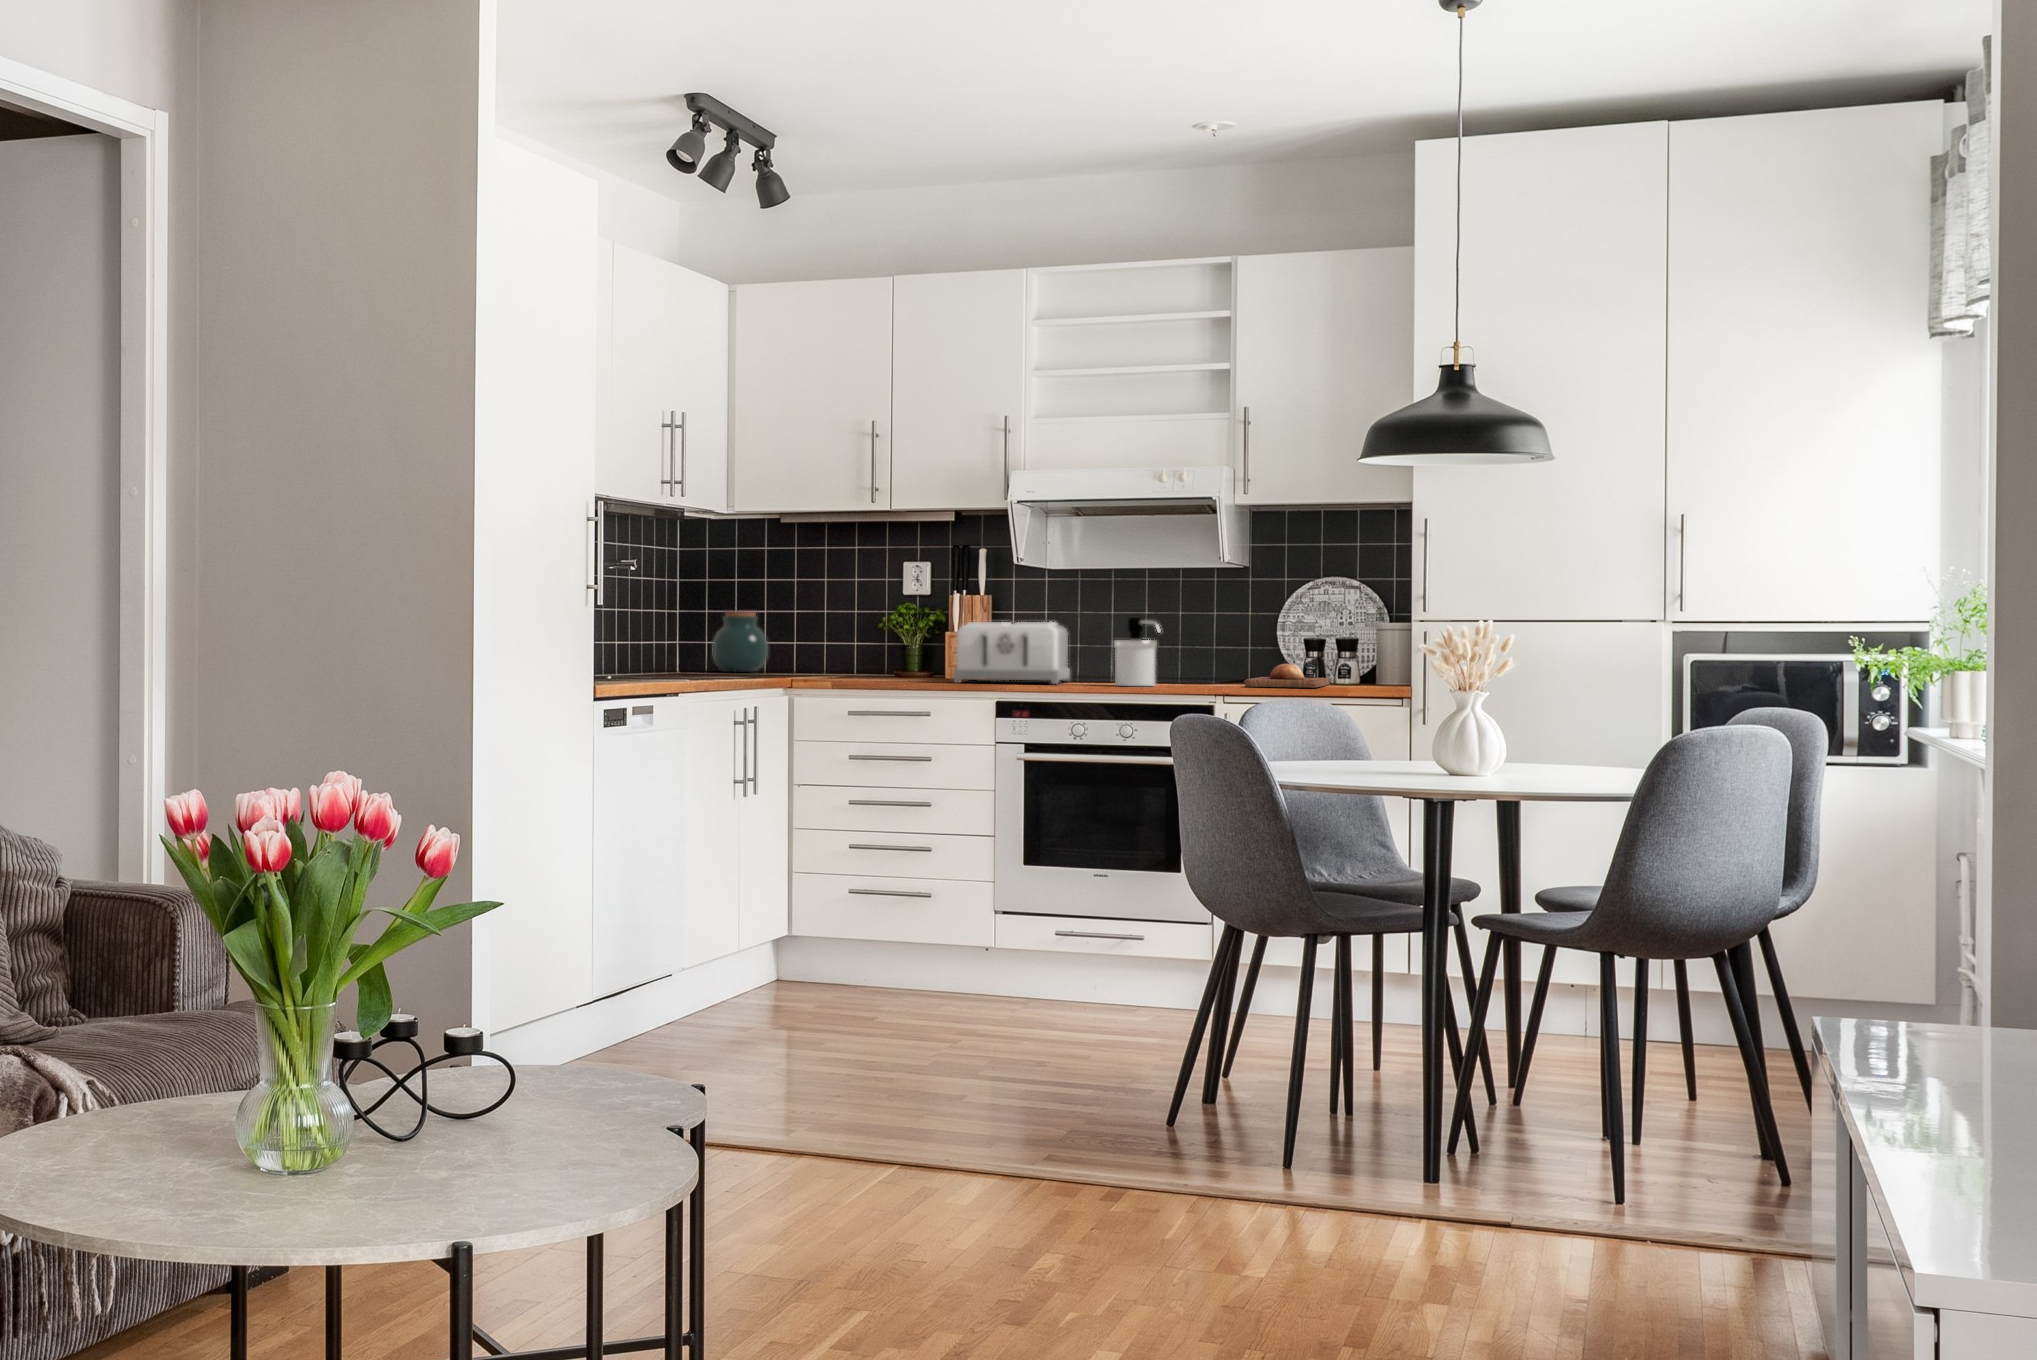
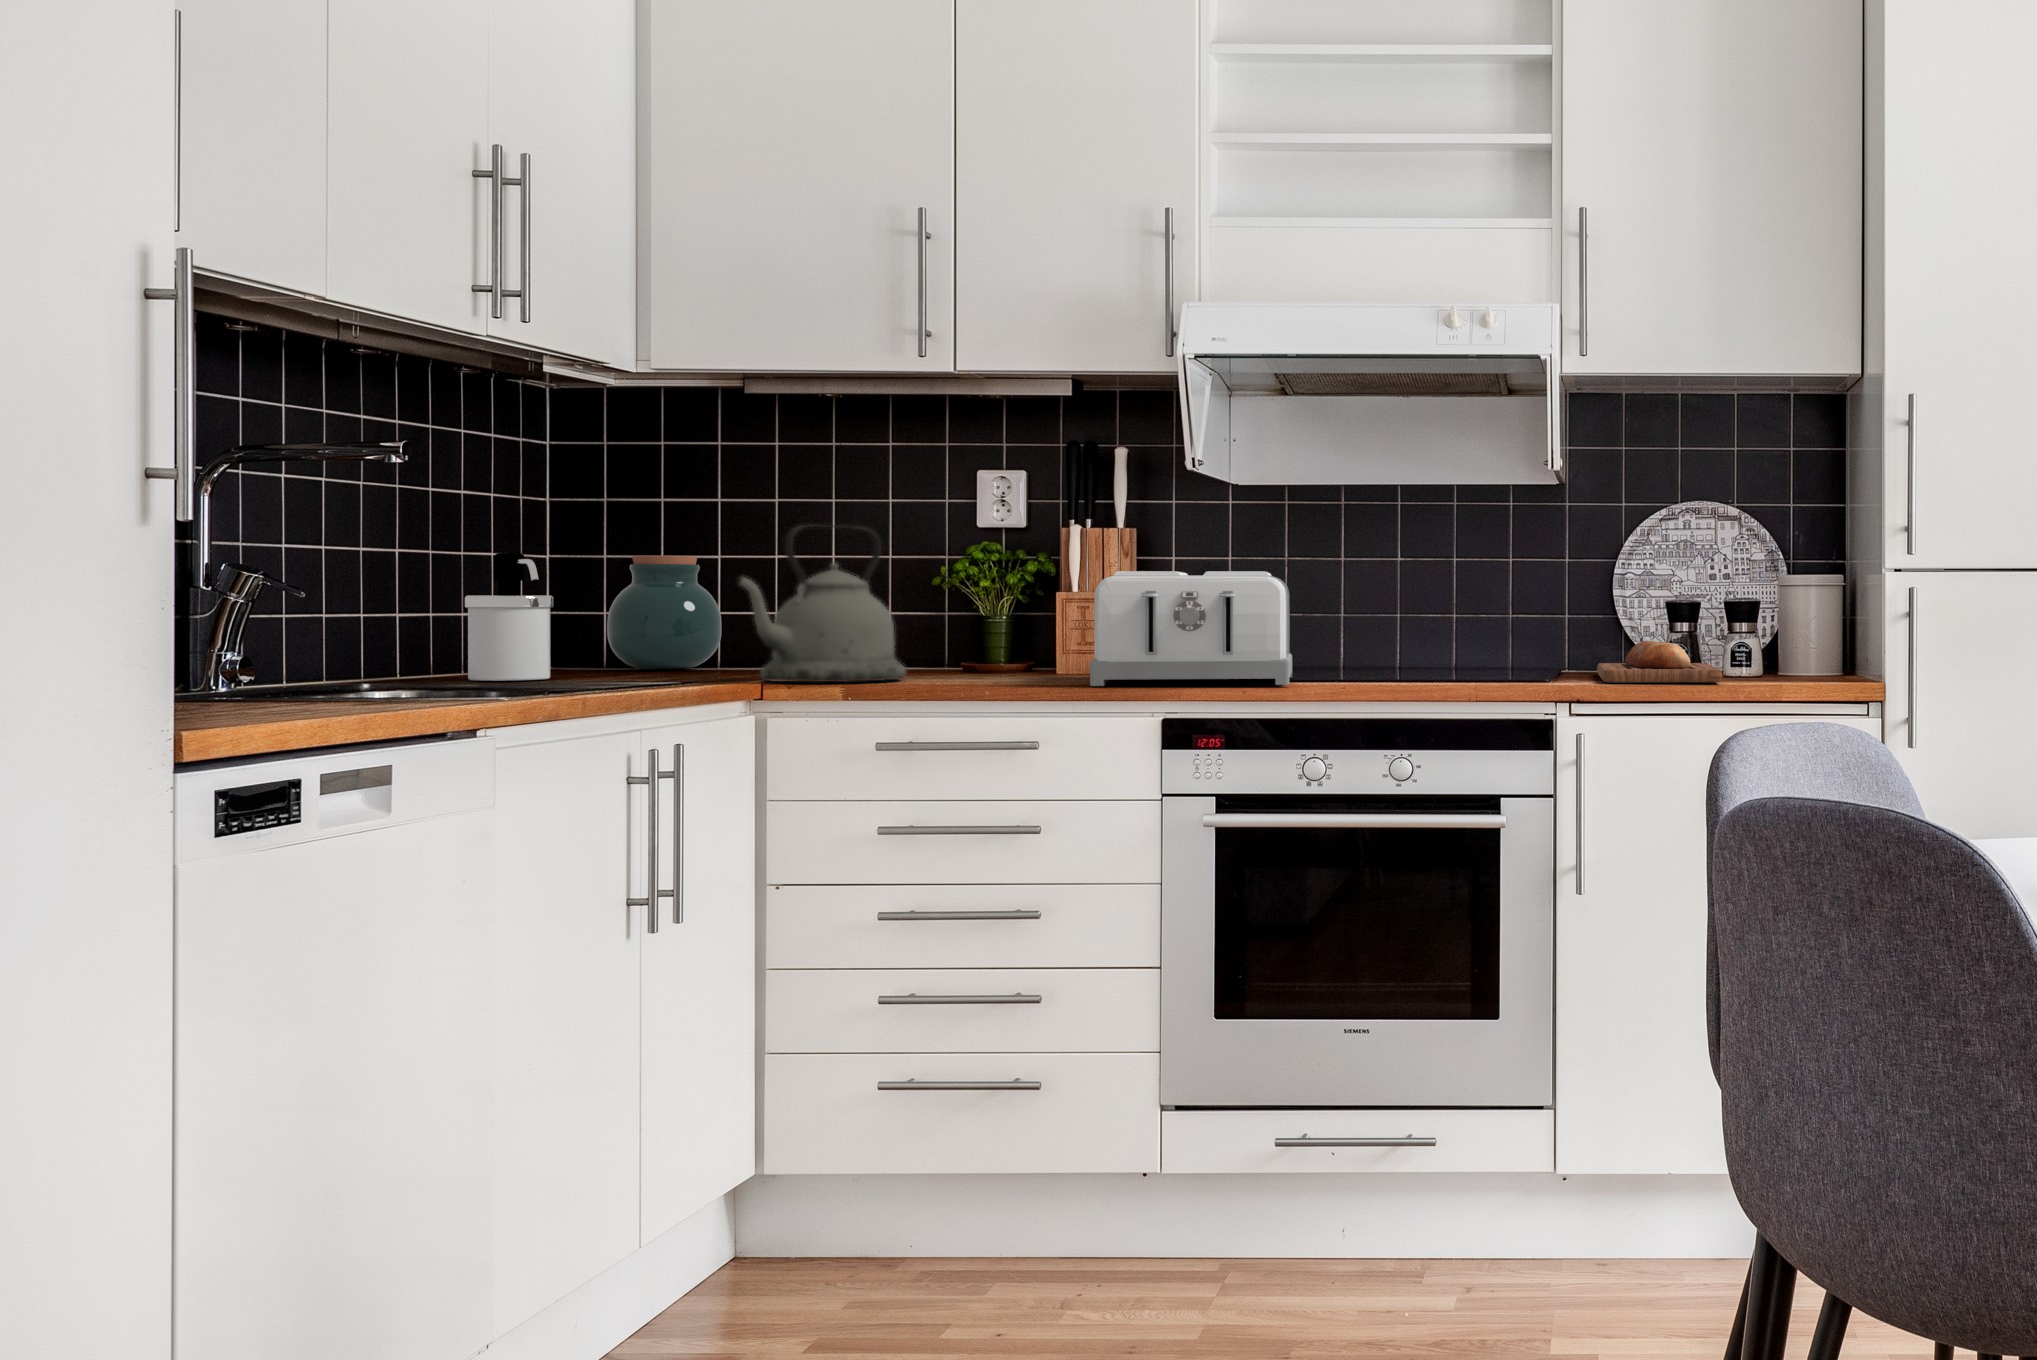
kettle: none [781,597,862,678] -> present [737,526,906,682]
soap dispenser: present [1114,617,1160,686] -> present [465,553,553,681]

